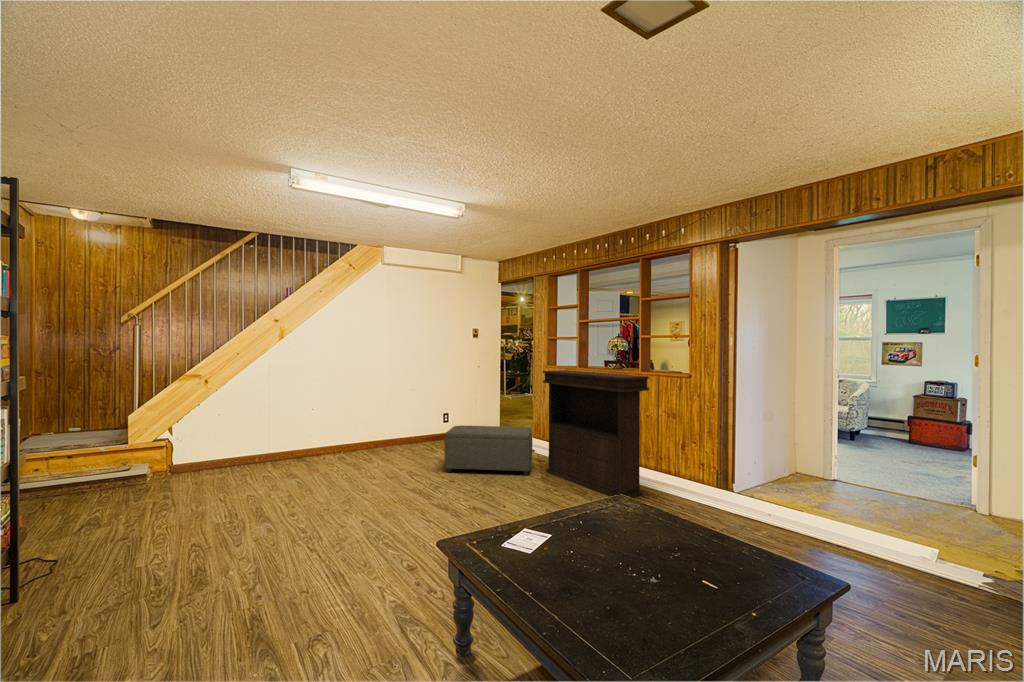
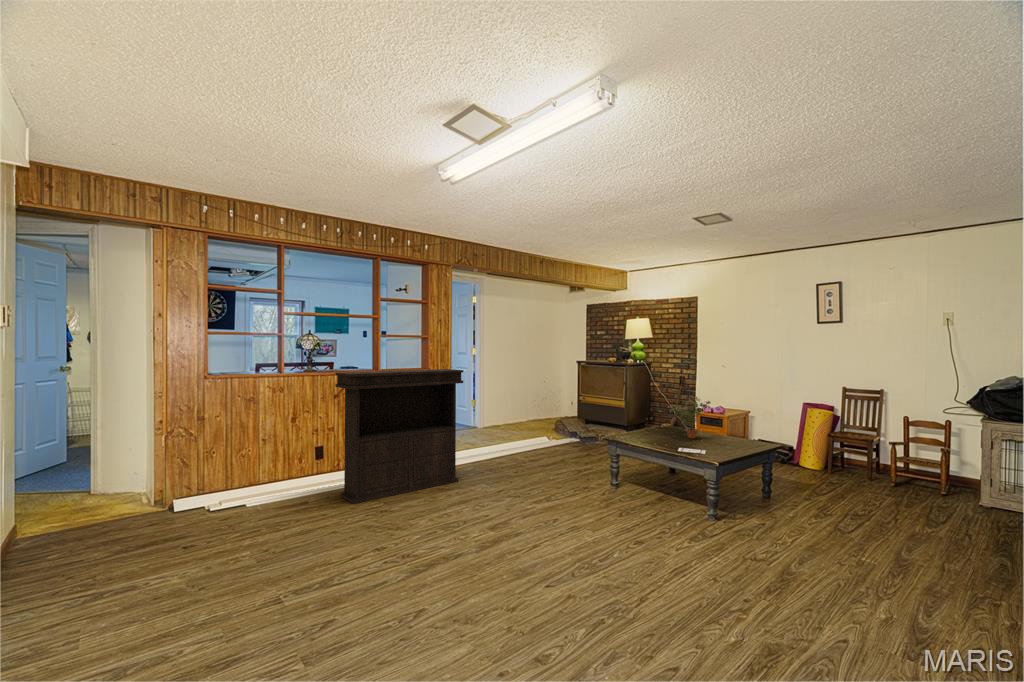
ottoman: present [445,425,532,475] -> none [251,458,364,561]
potted plant: none [593,466,699,576] -> present [668,395,710,439]

